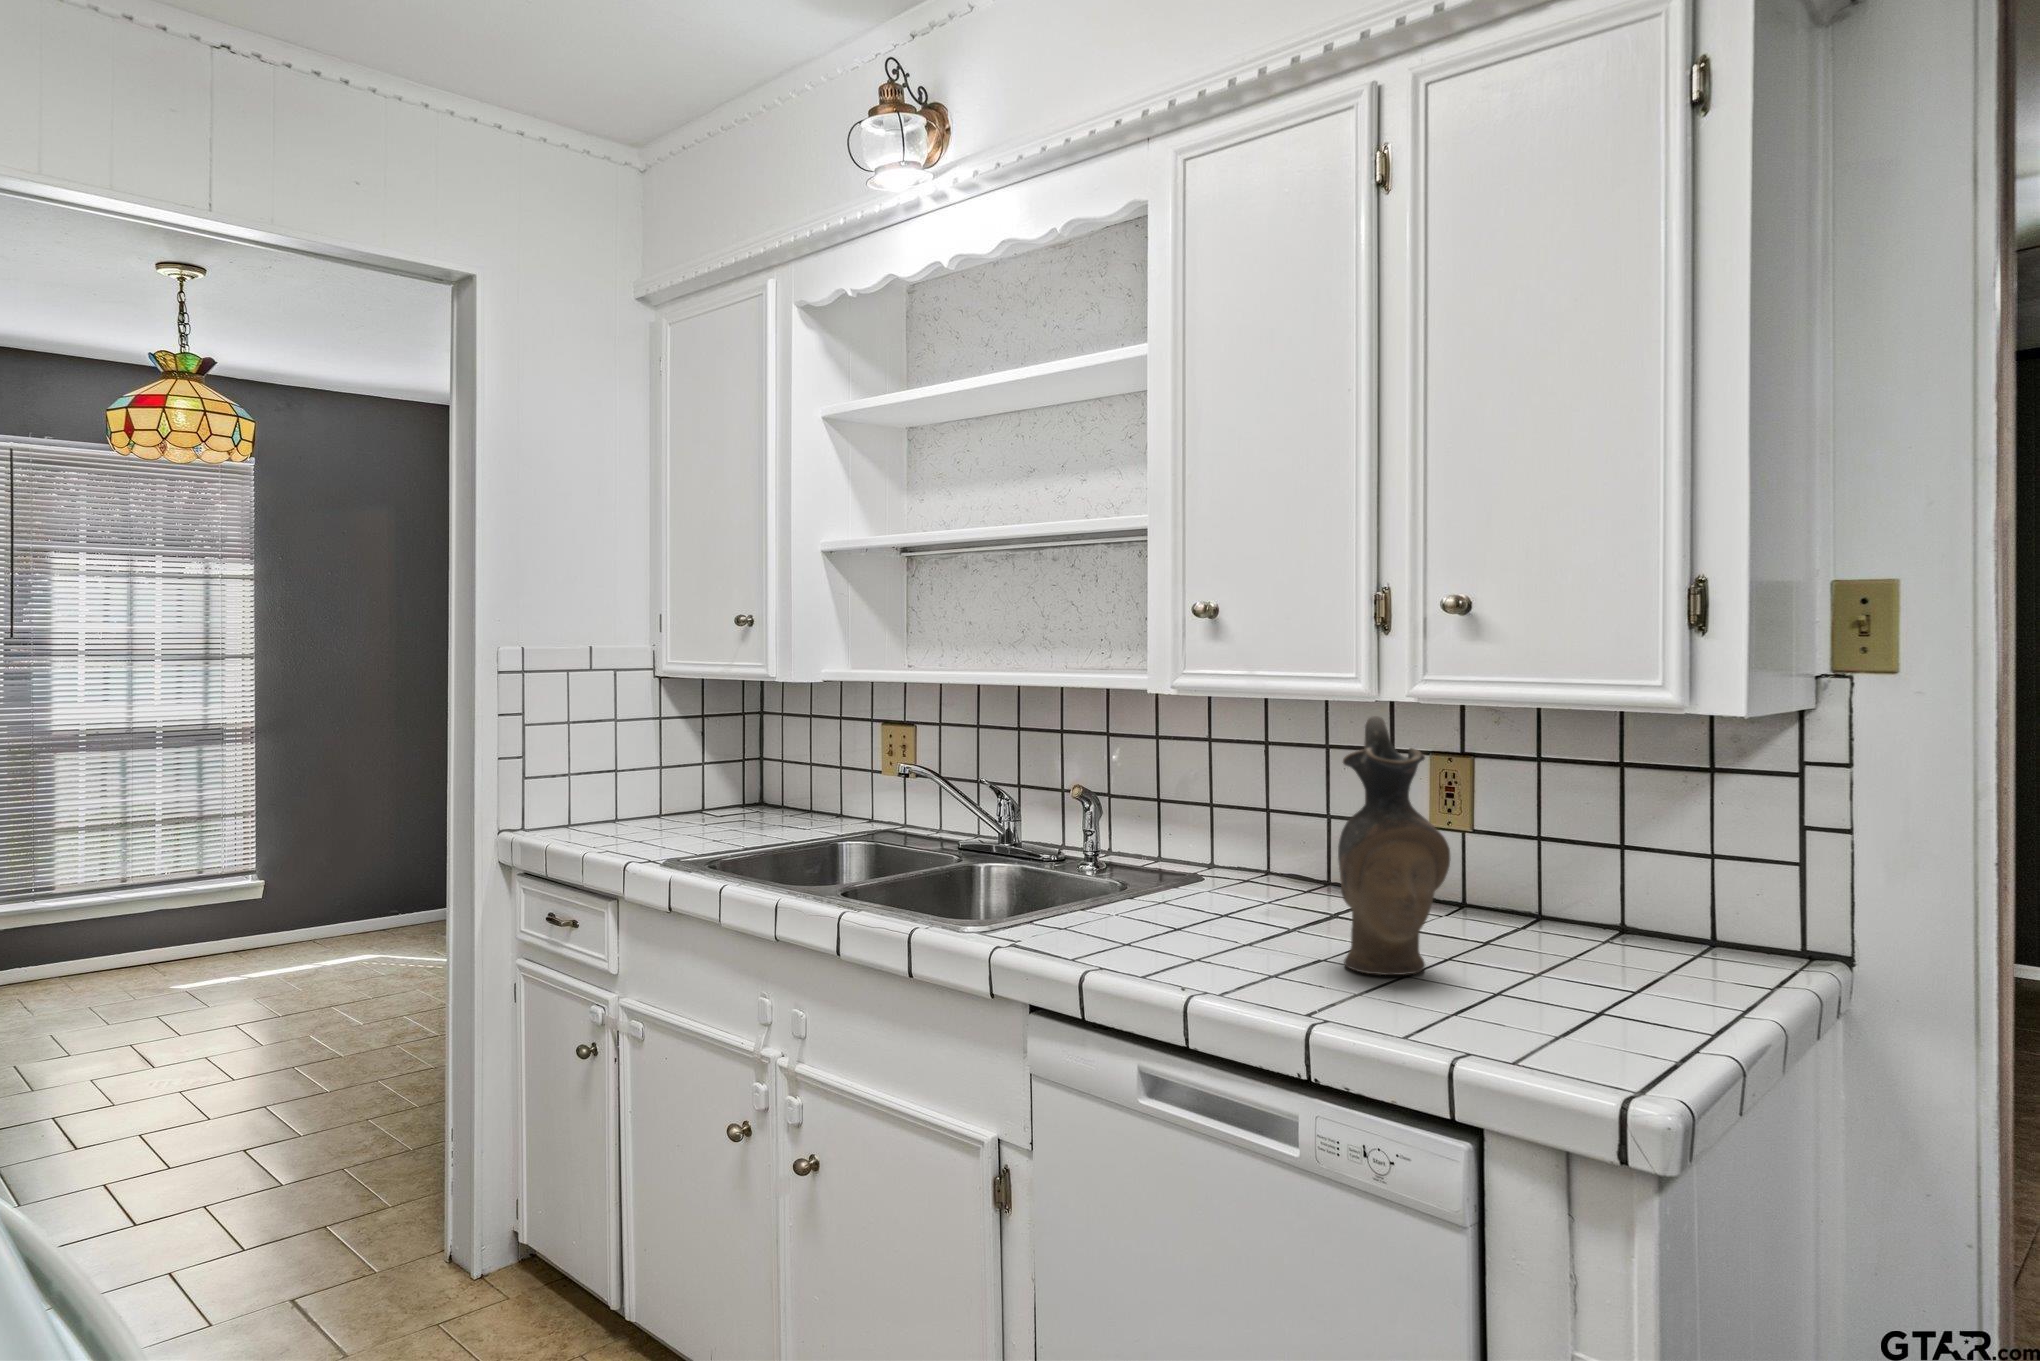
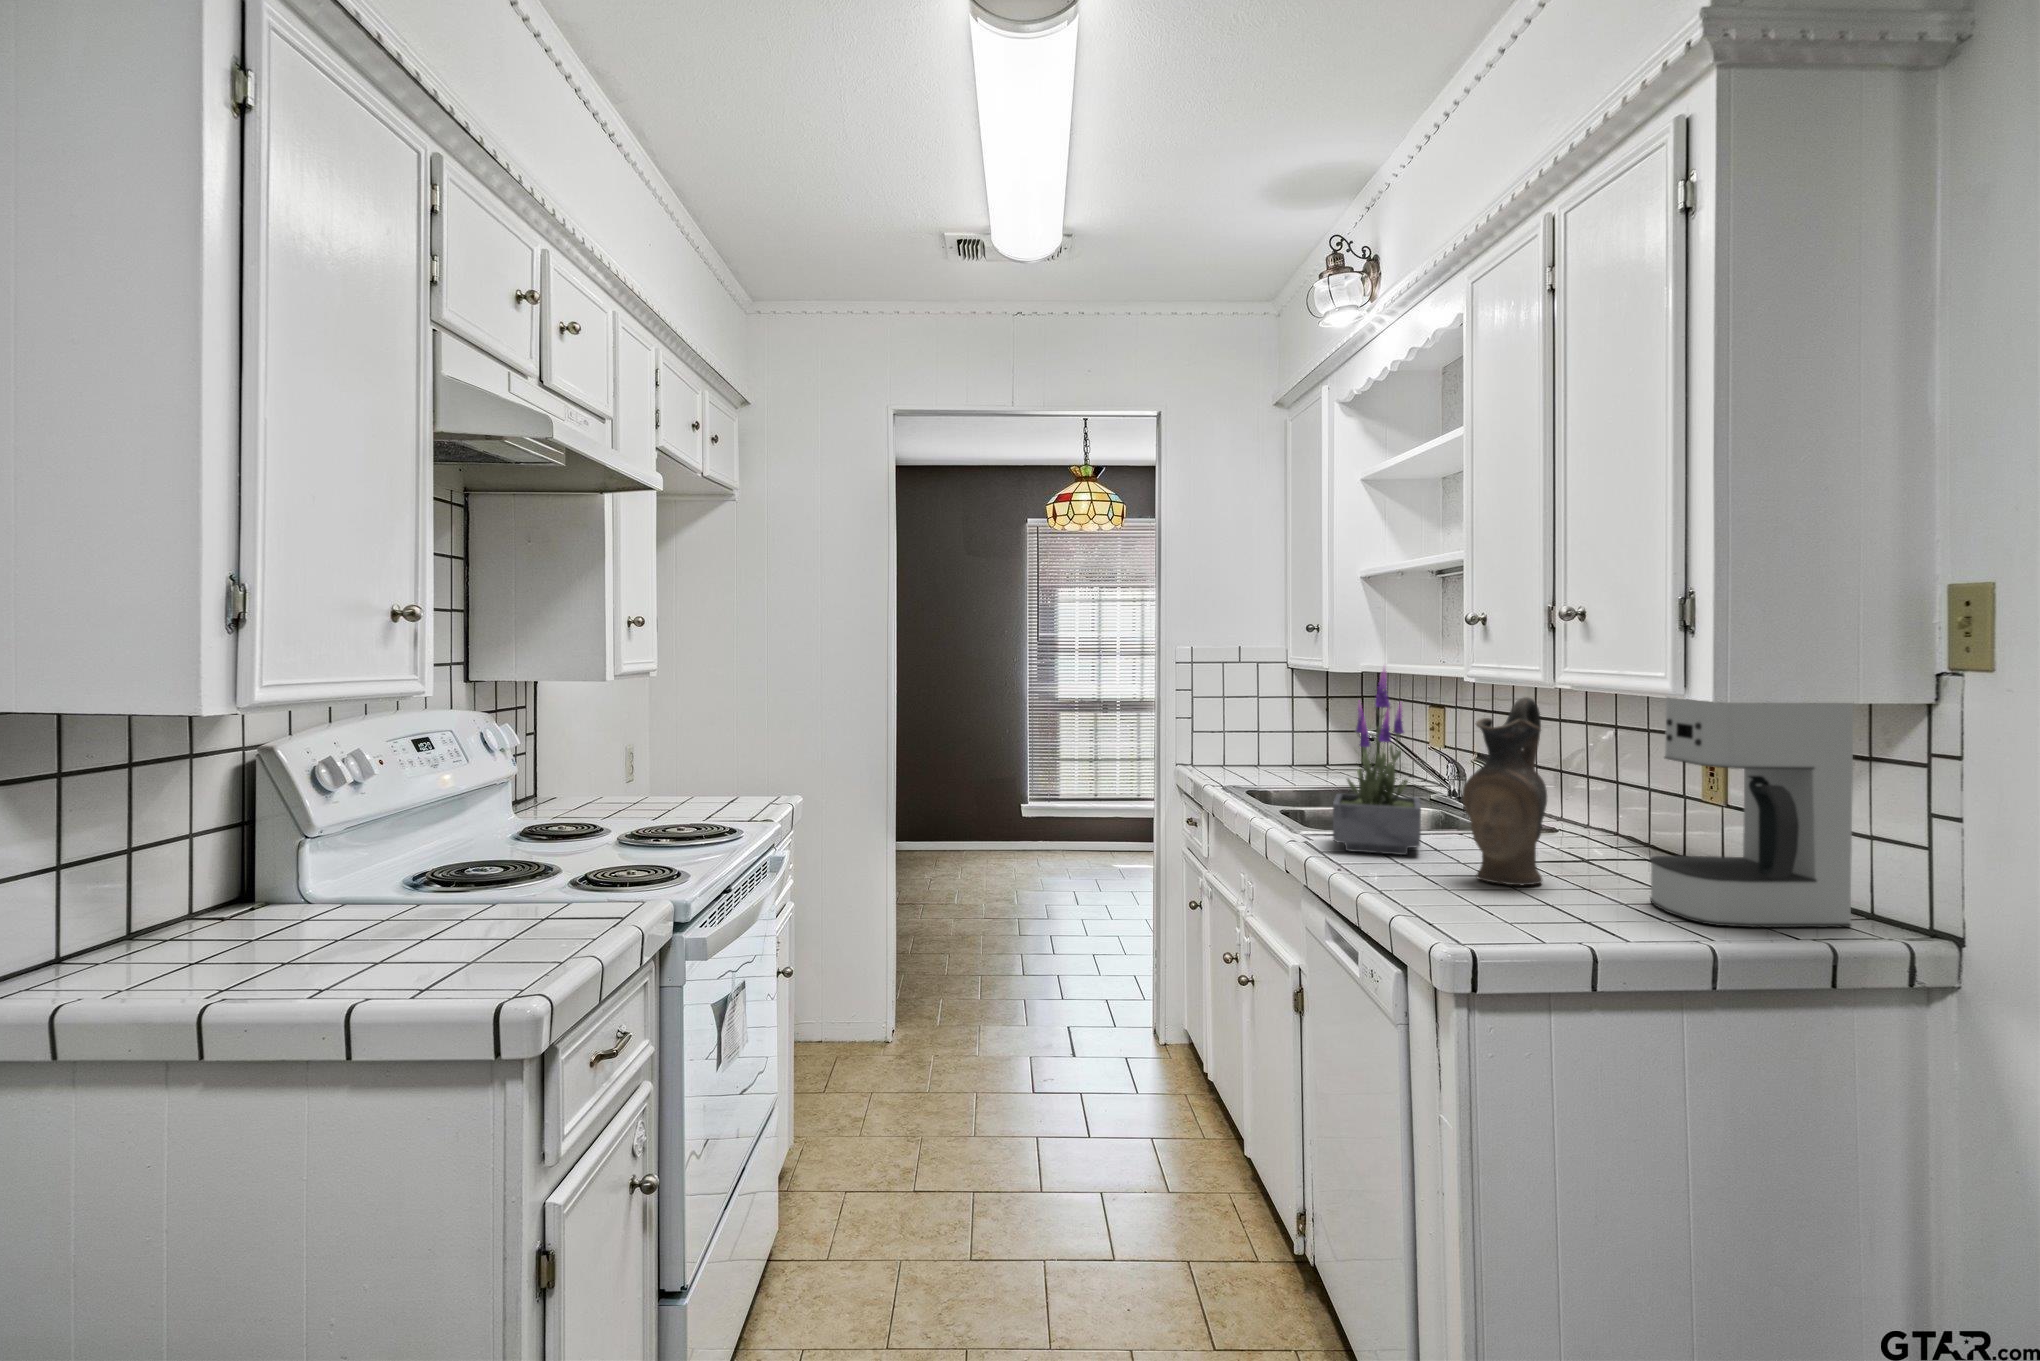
coffee maker: none [1551,673,1755,989] -> present [1650,697,1853,927]
potted plant: none [1053,674,1212,956] -> present [1333,669,1421,855]

